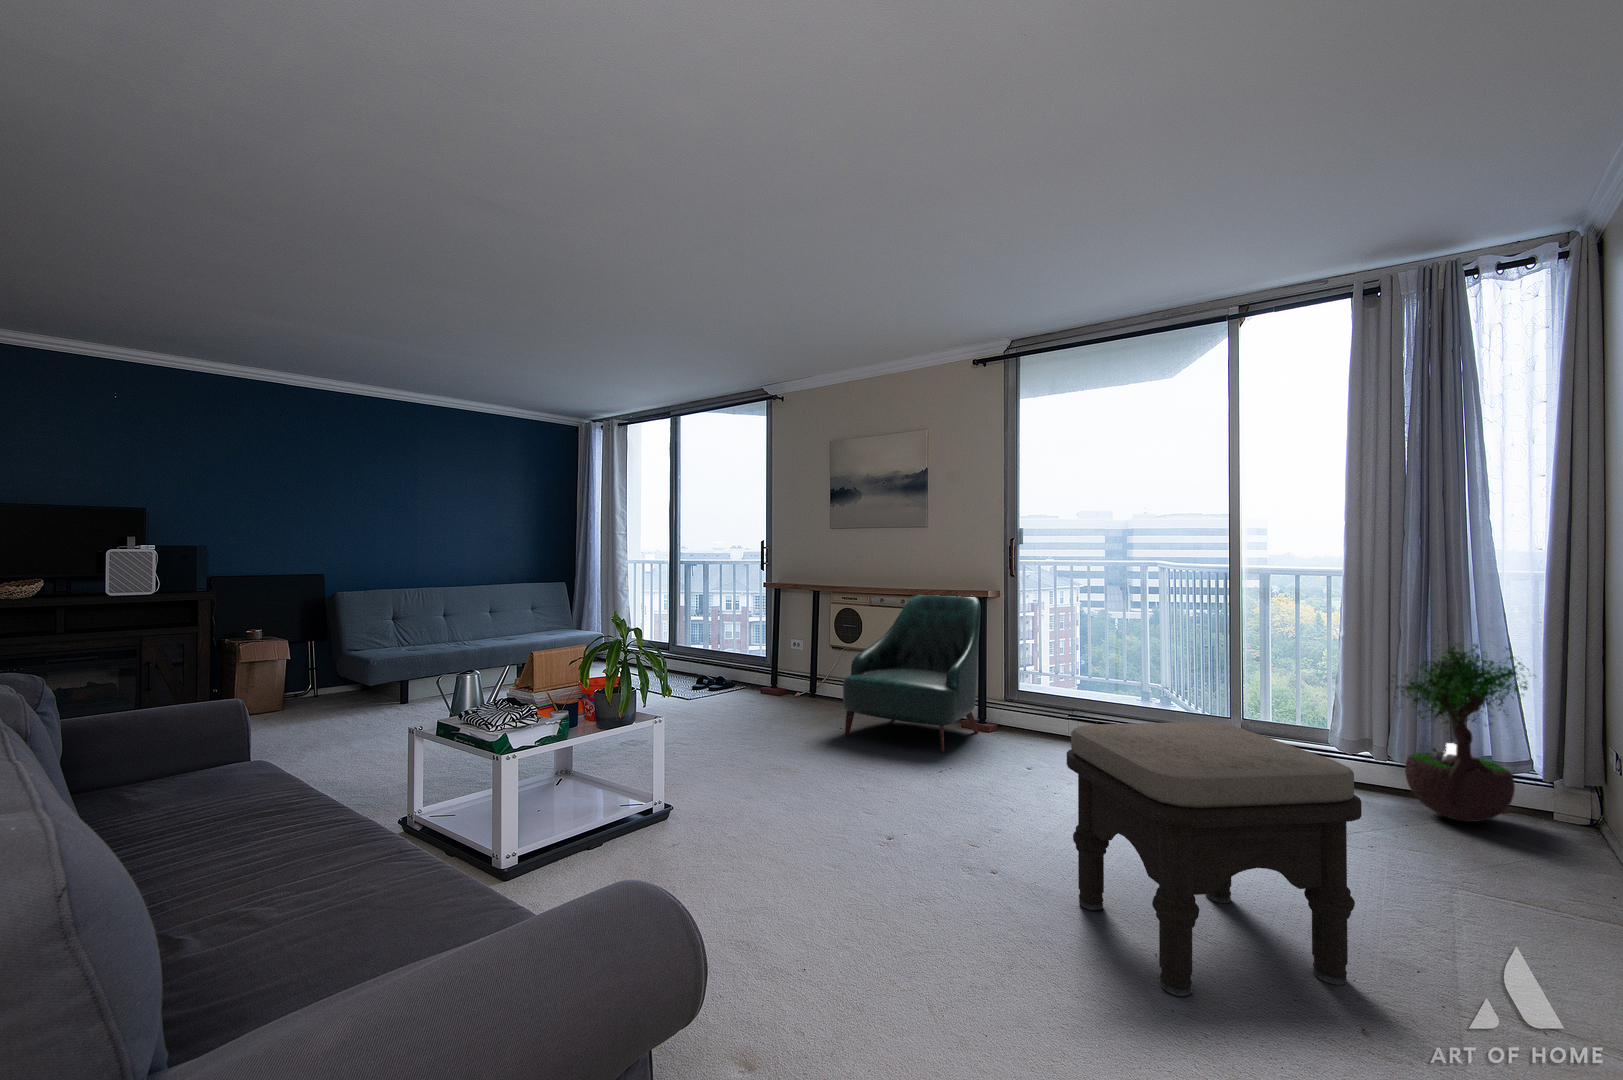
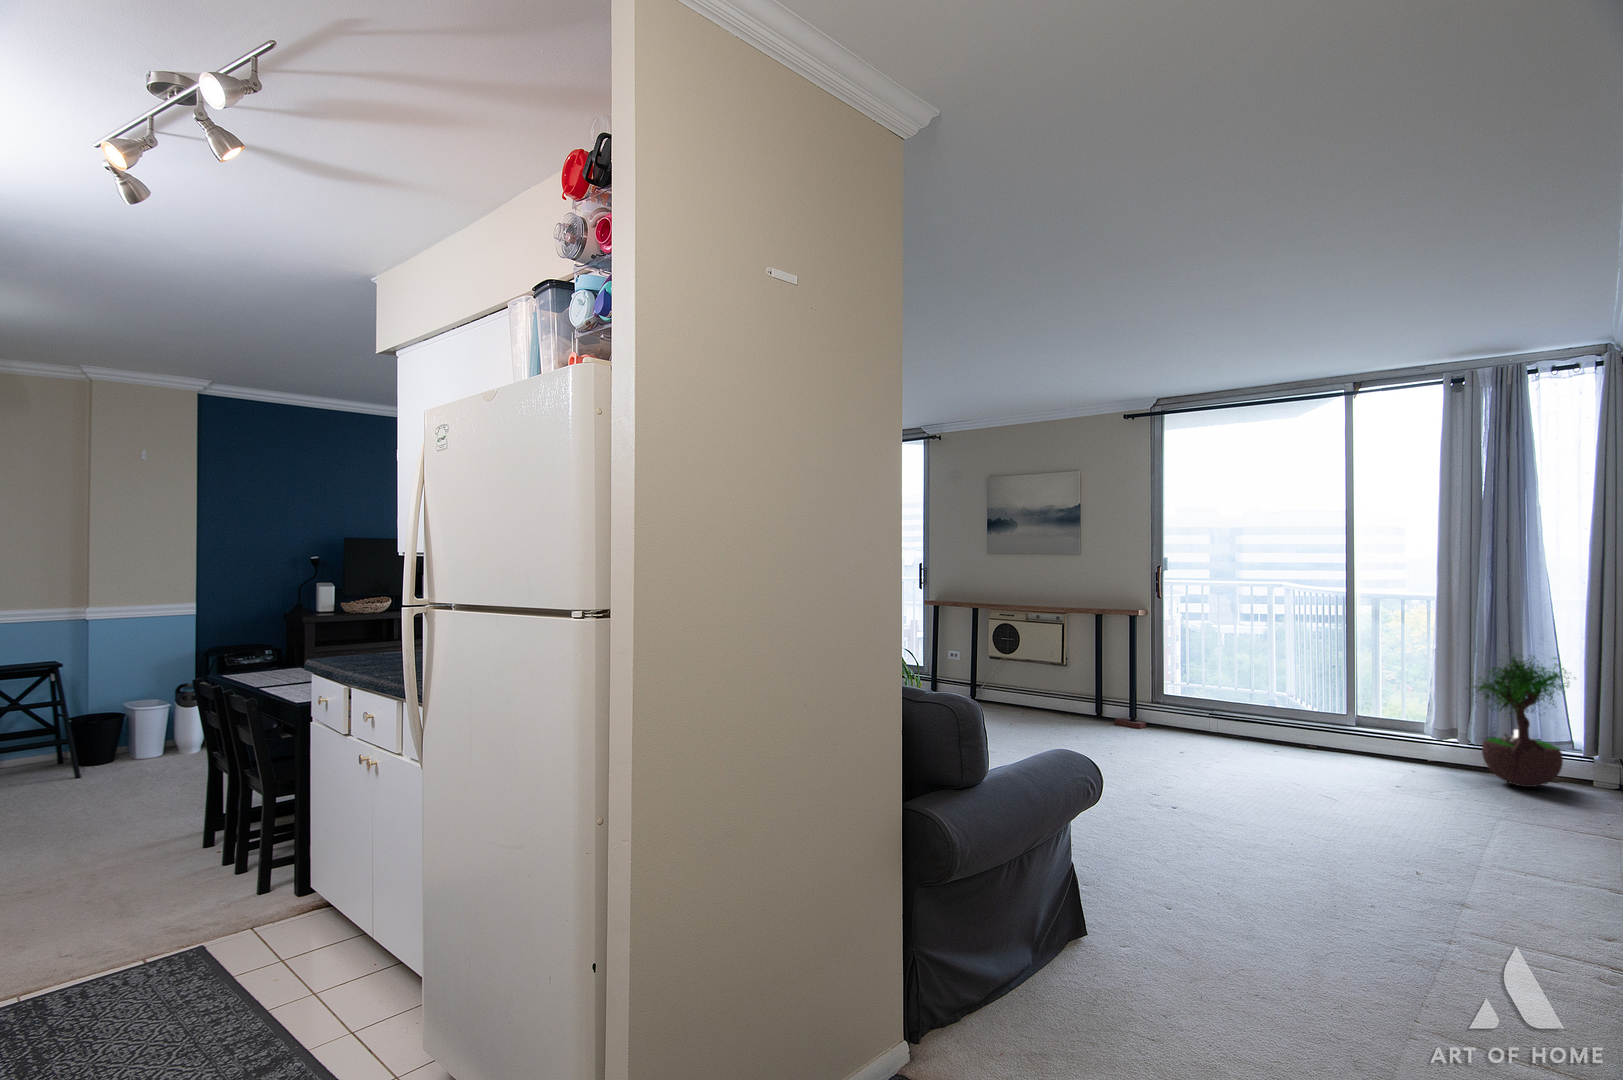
armchair: present [843,595,981,753] -> none [1018,612,1131,741]
ottoman: present [1067,722,1362,996] -> none [1230,706,1422,862]

